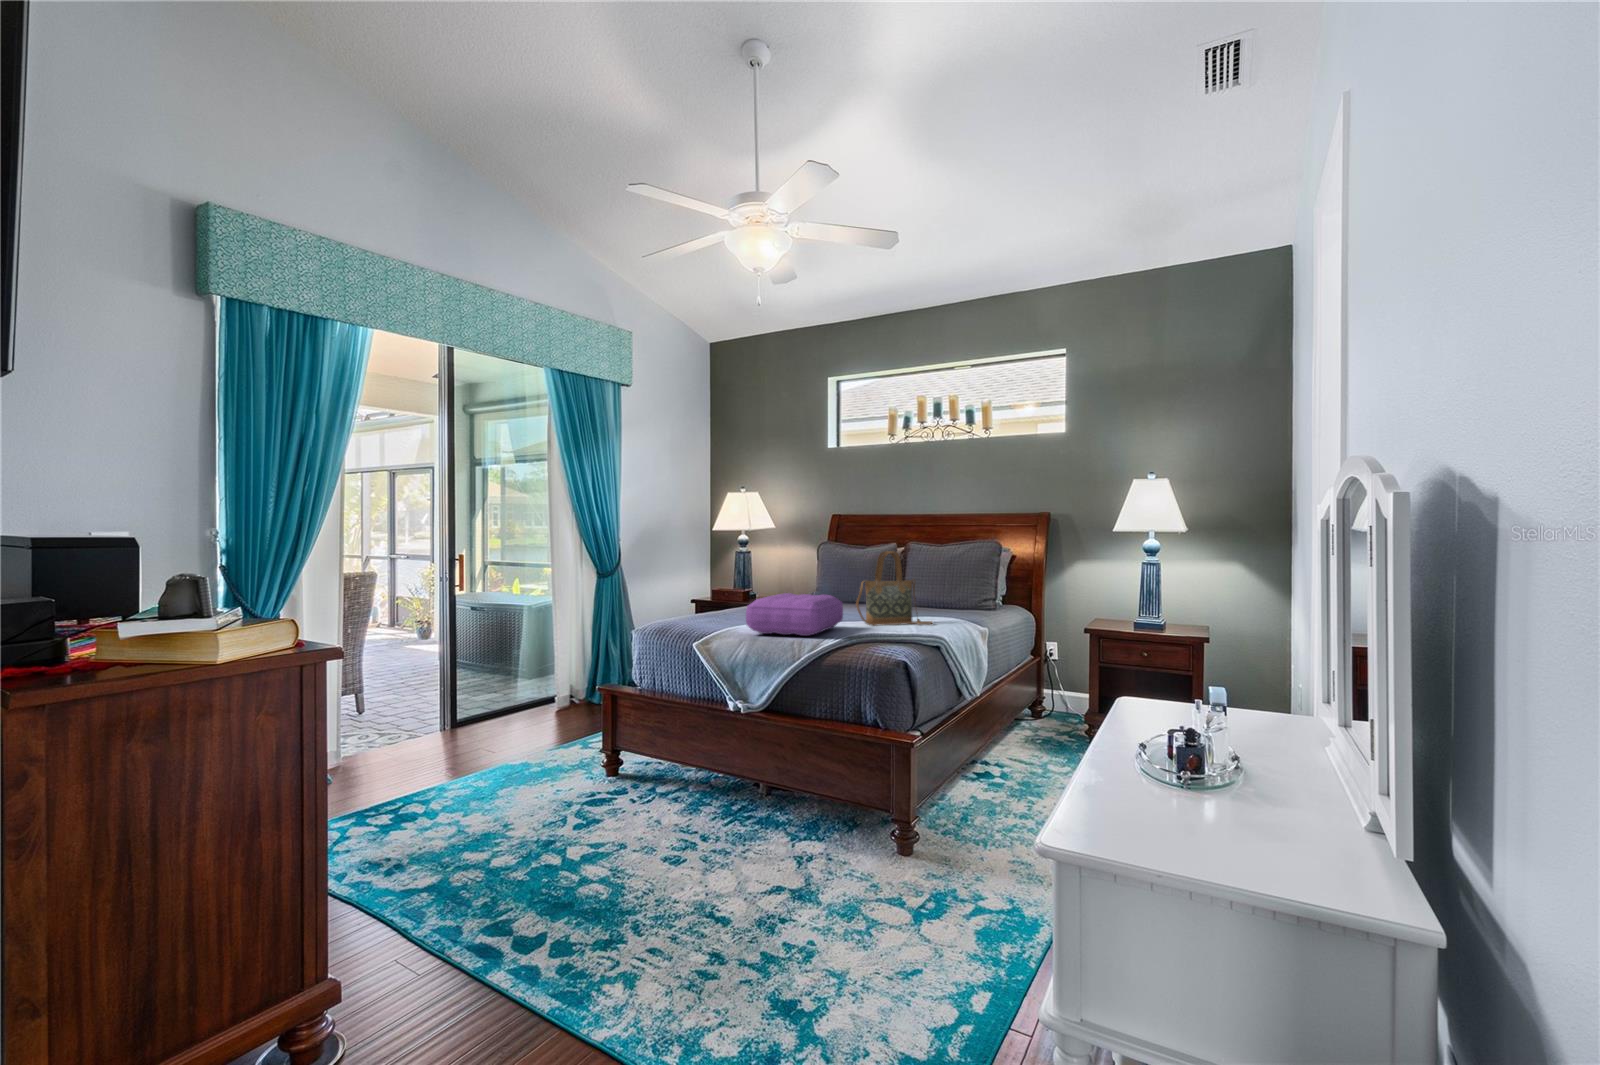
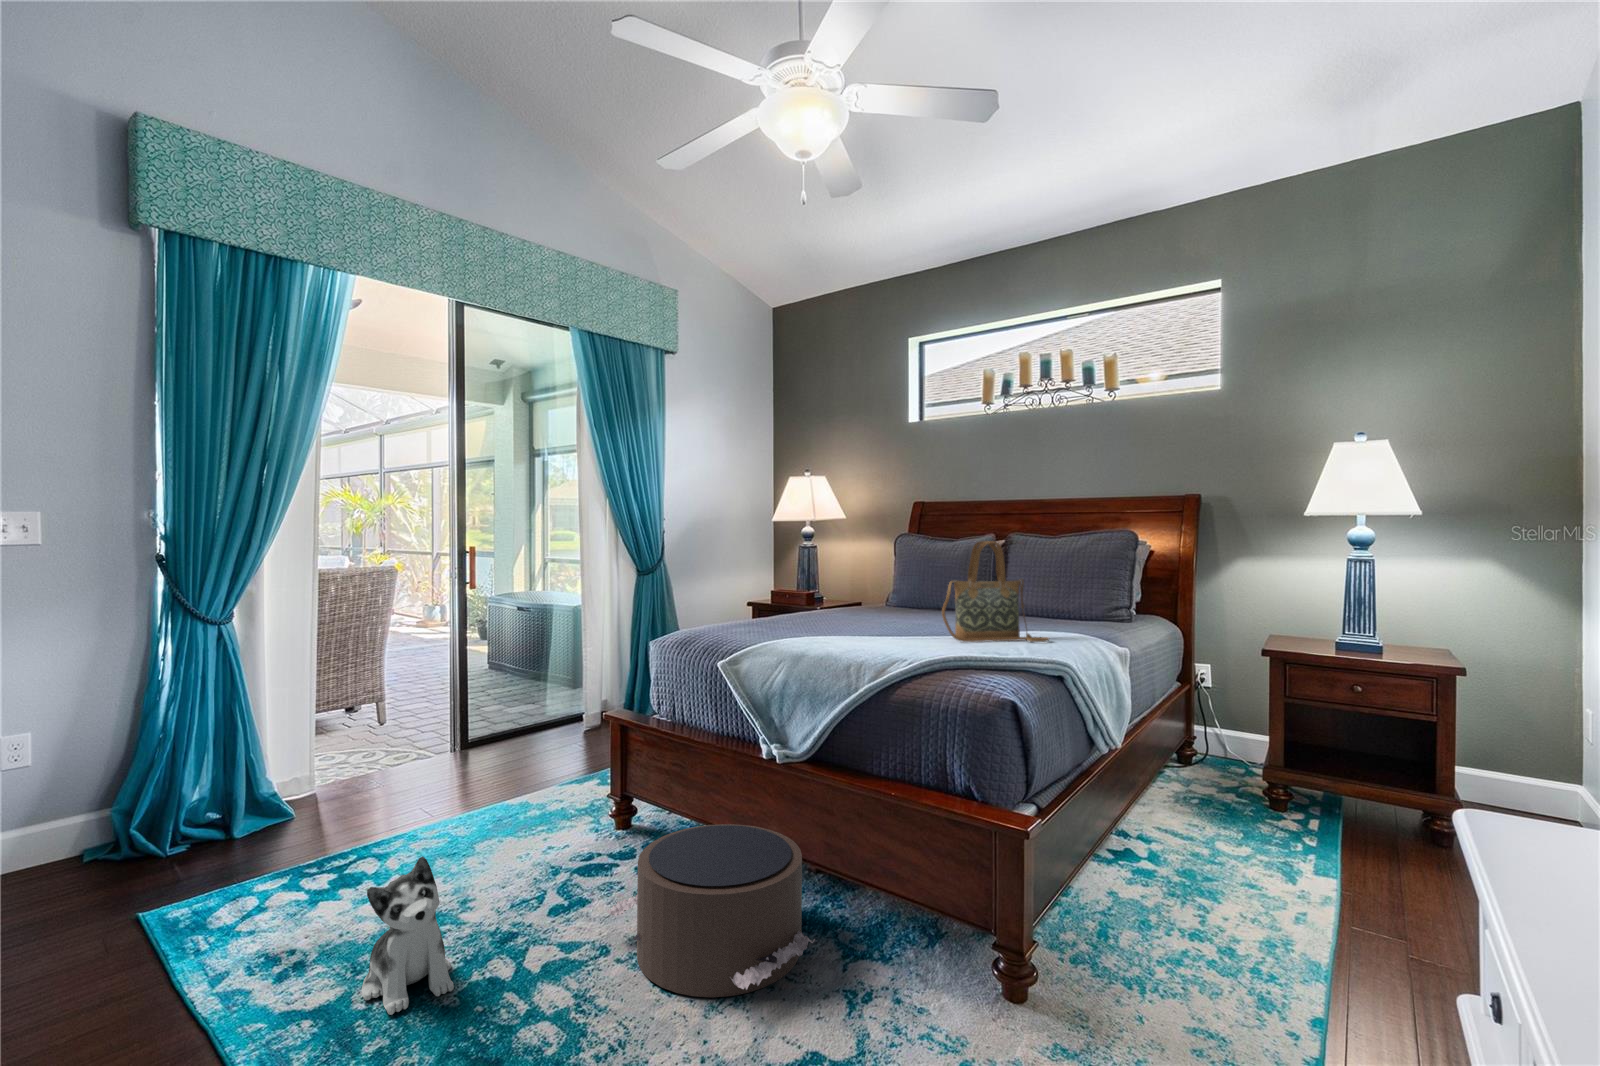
pillow: present [746,593,843,636] -> none [786,597,923,657]
pouf: none [622,758,773,864] -> present [607,824,815,997]
plush toy: none [455,779,522,885] -> present [362,856,454,1015]

